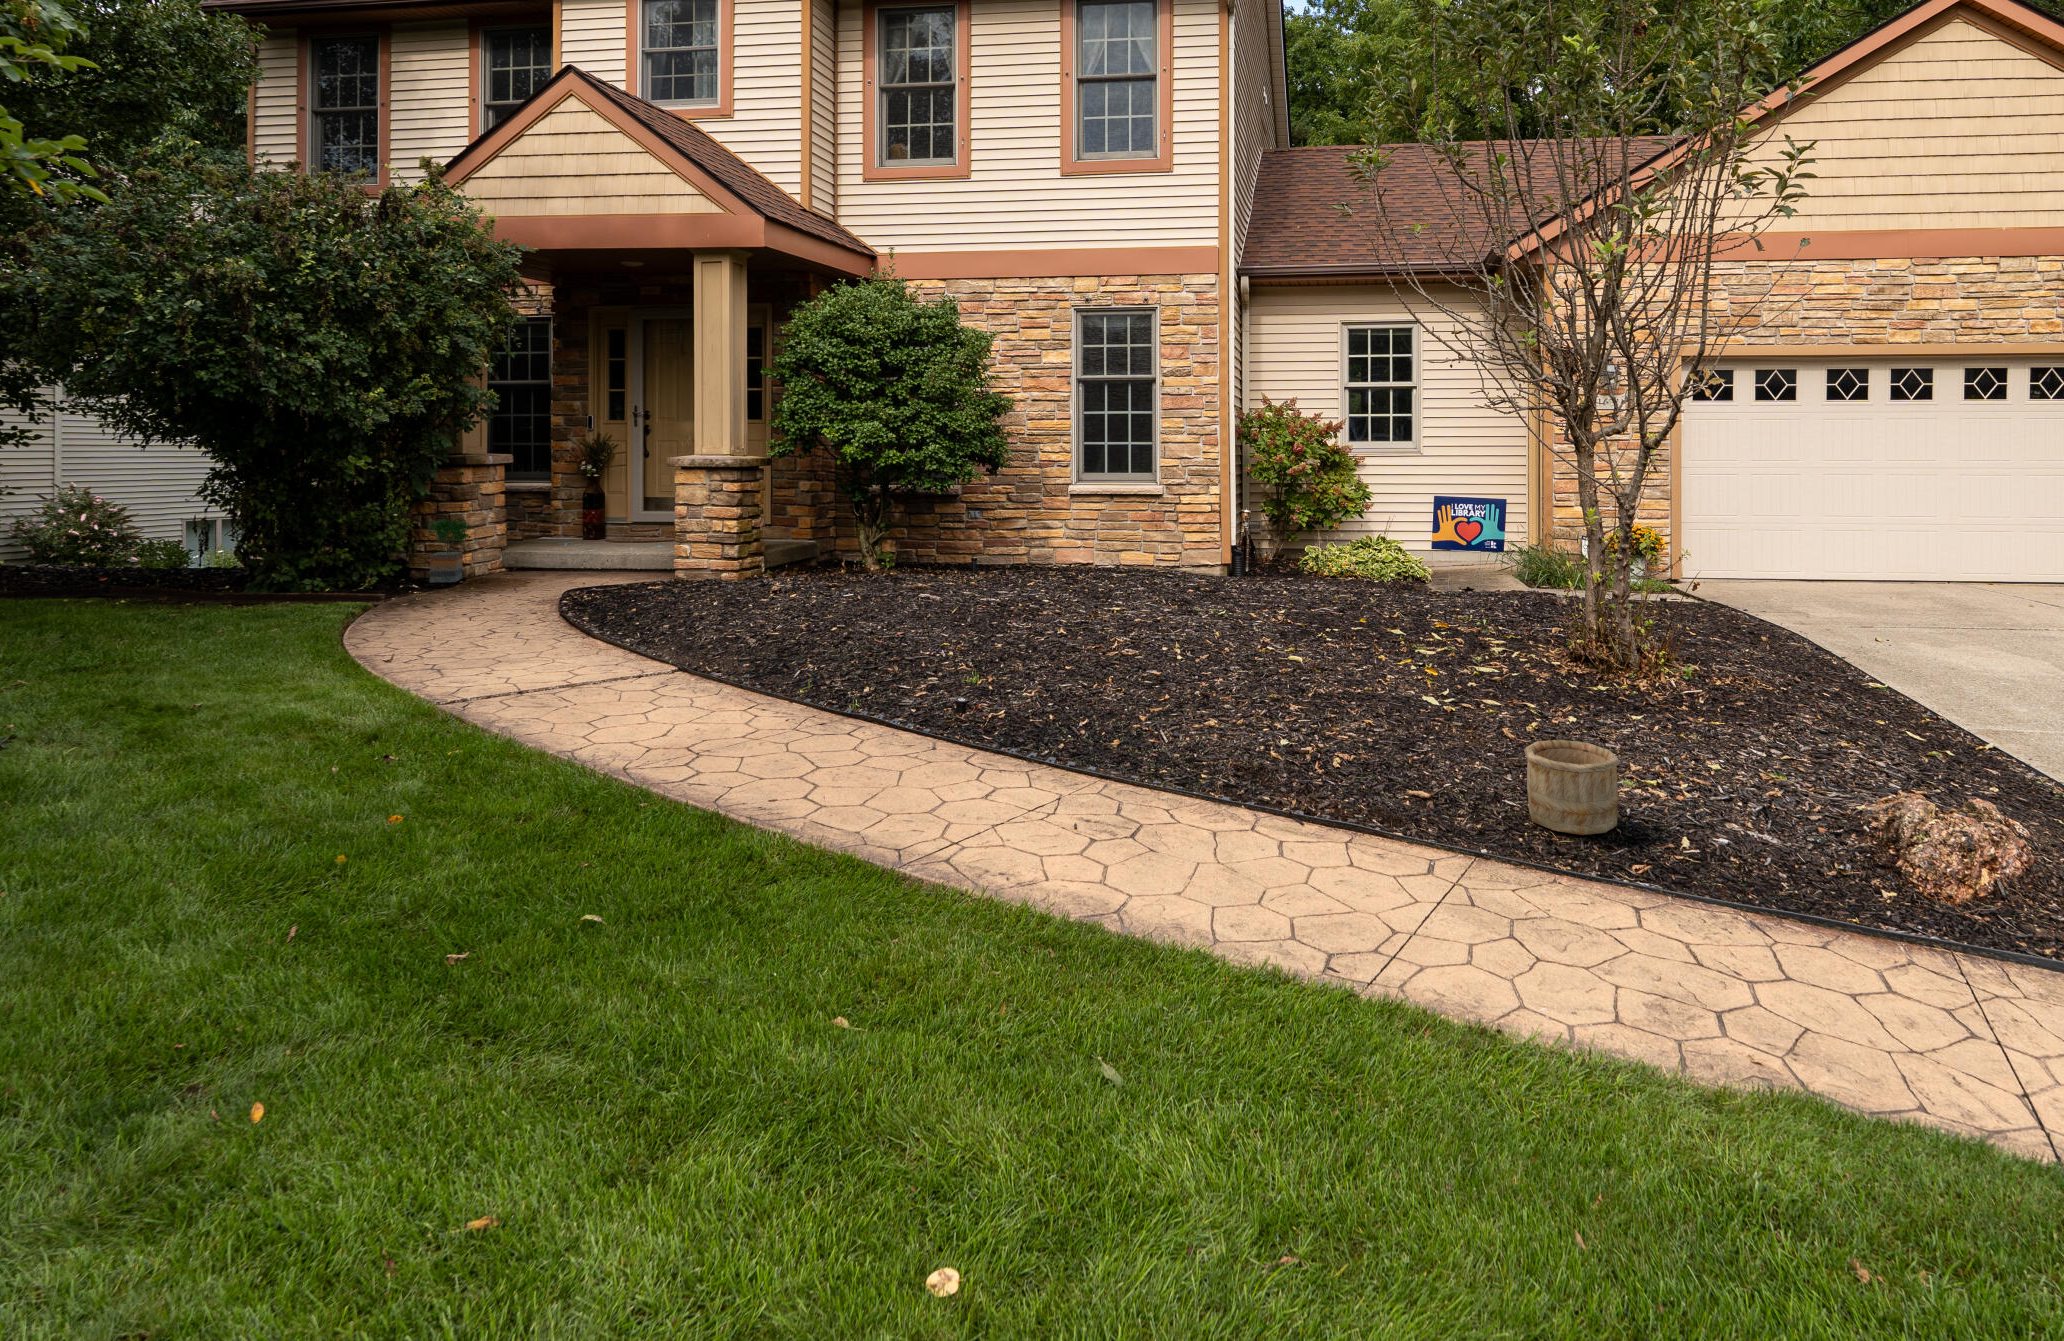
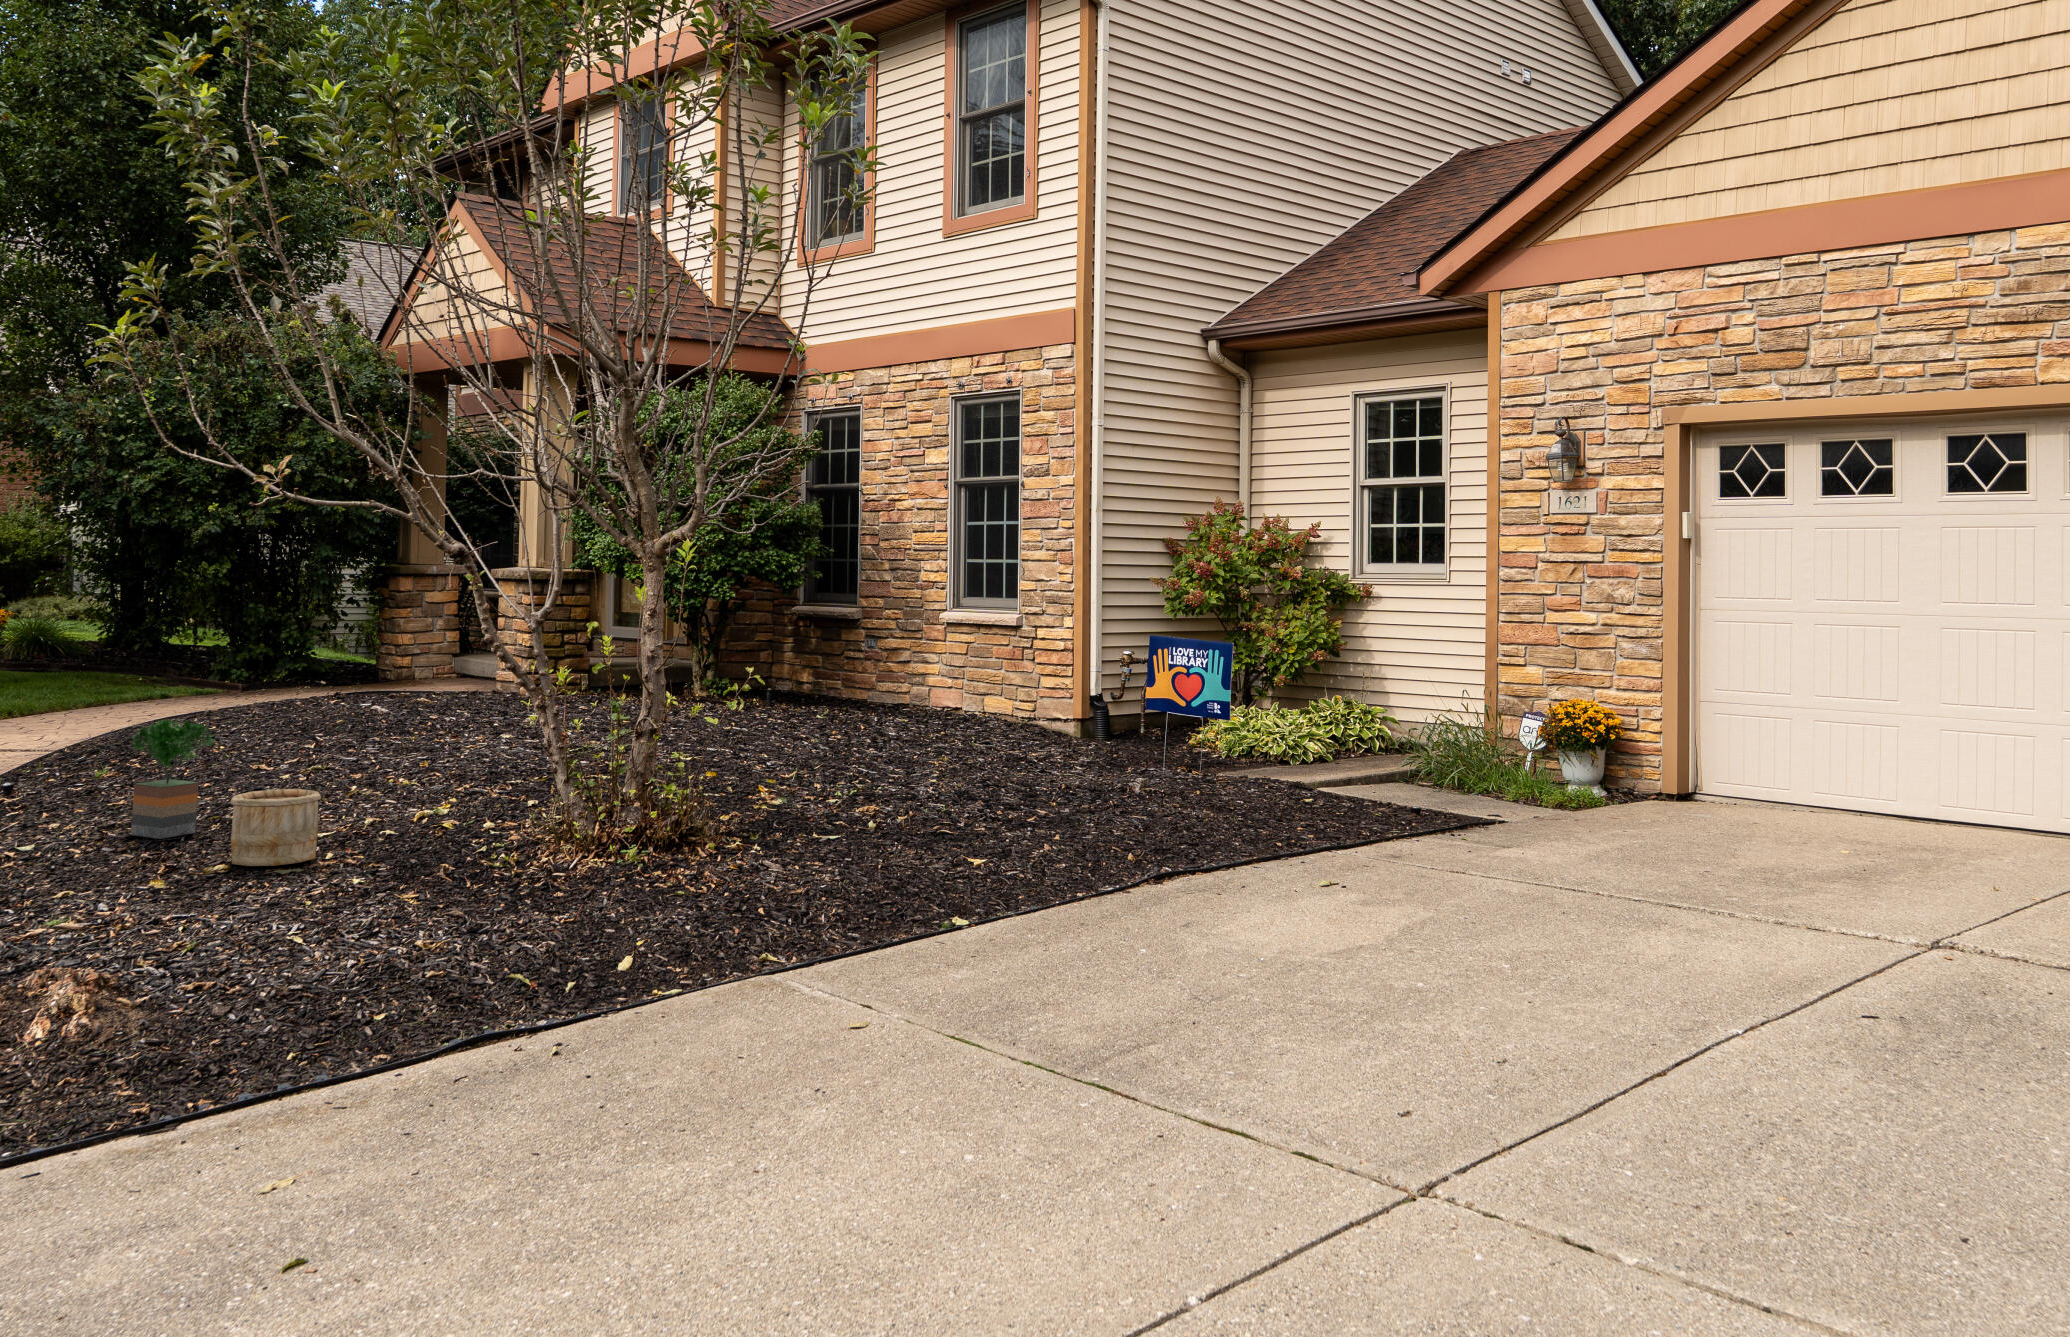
potted tree: present [428,520,472,583] -> present [131,719,213,839]

